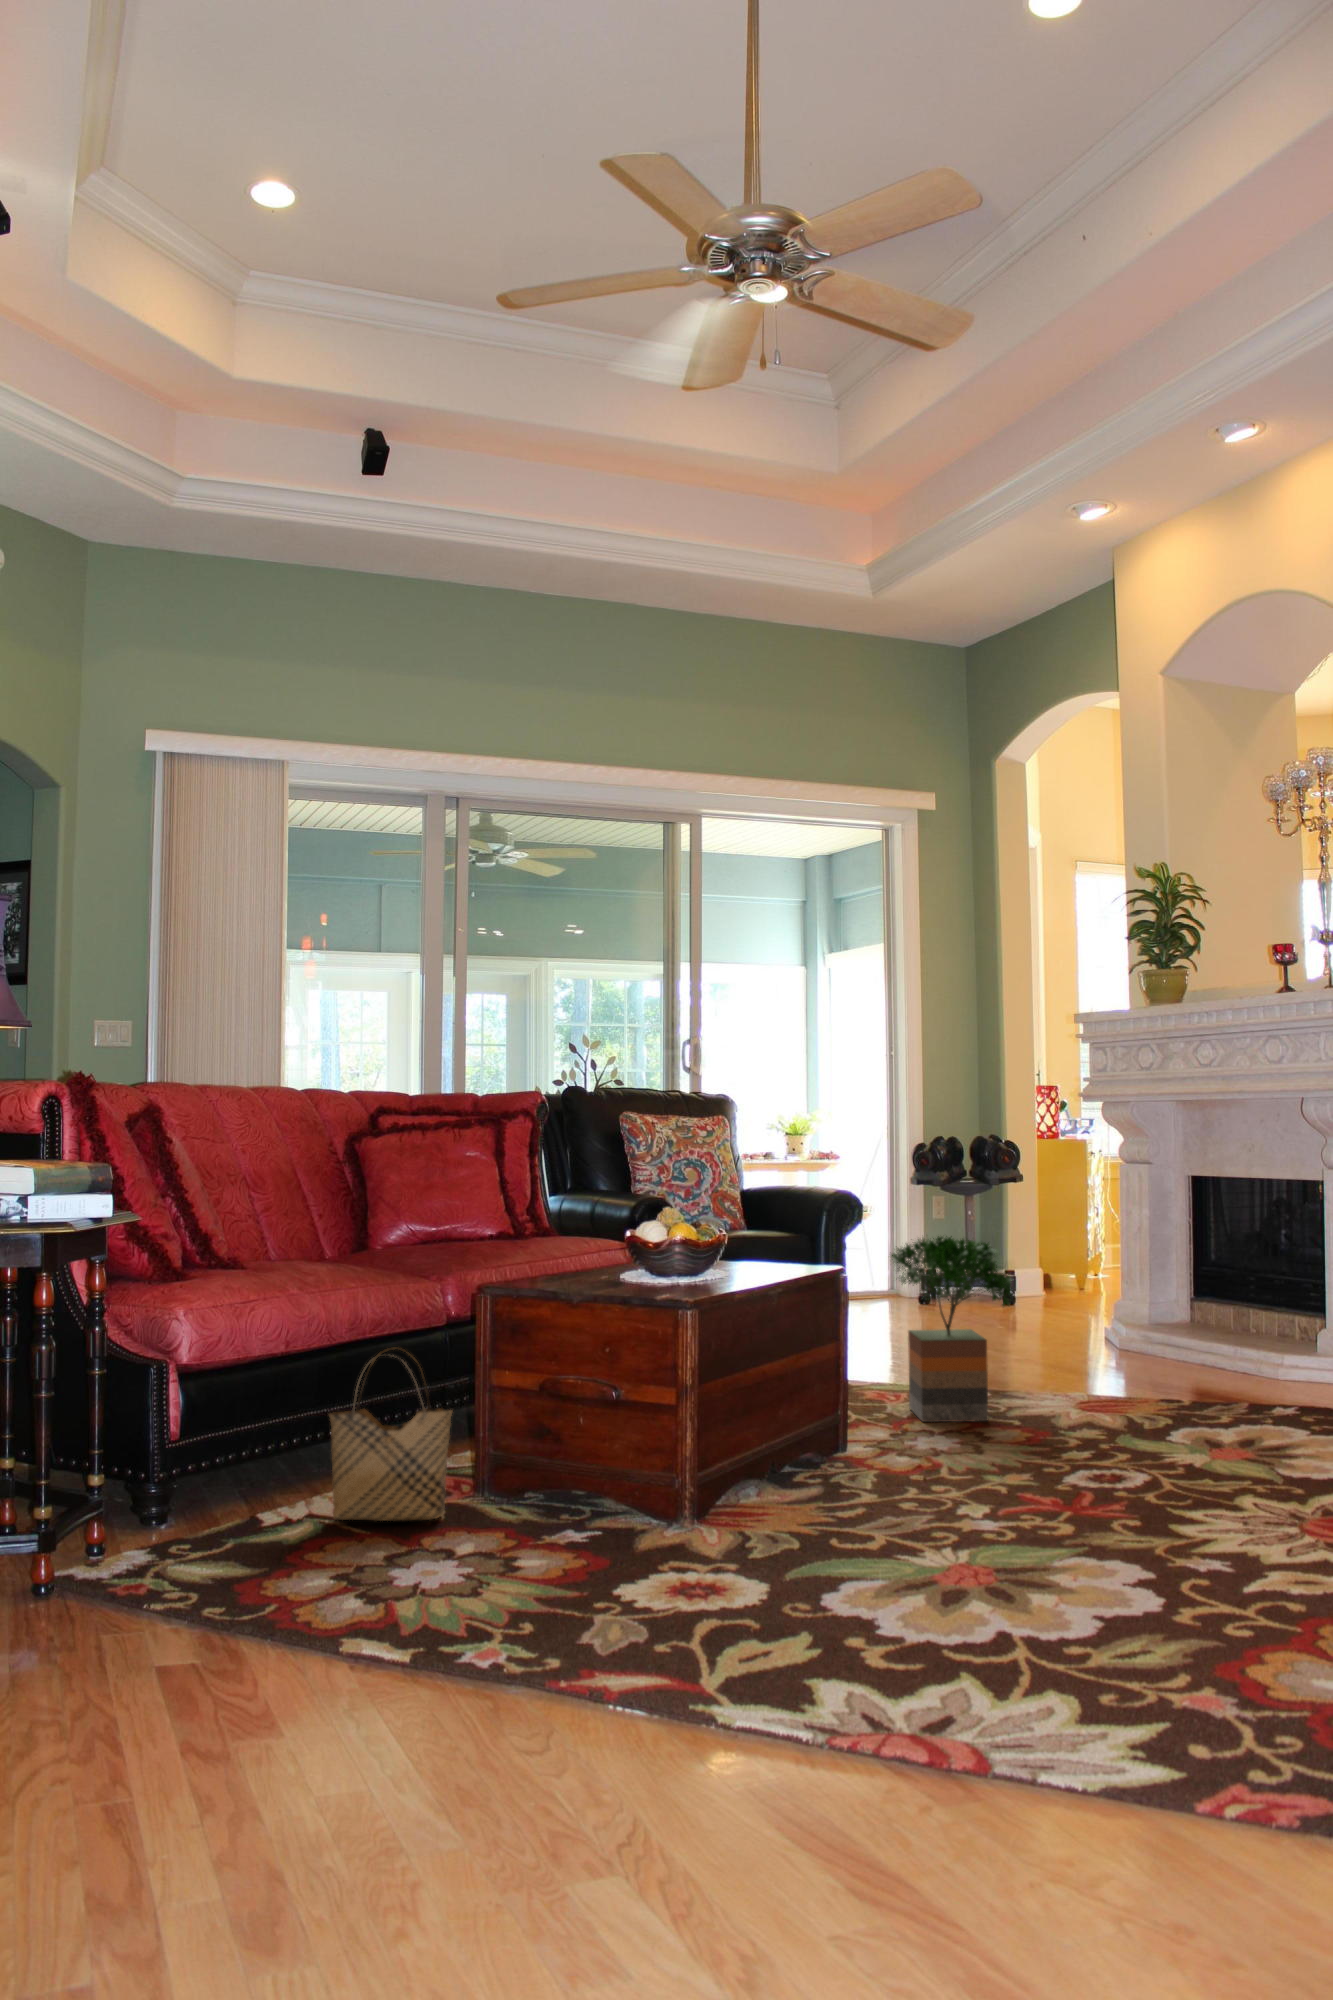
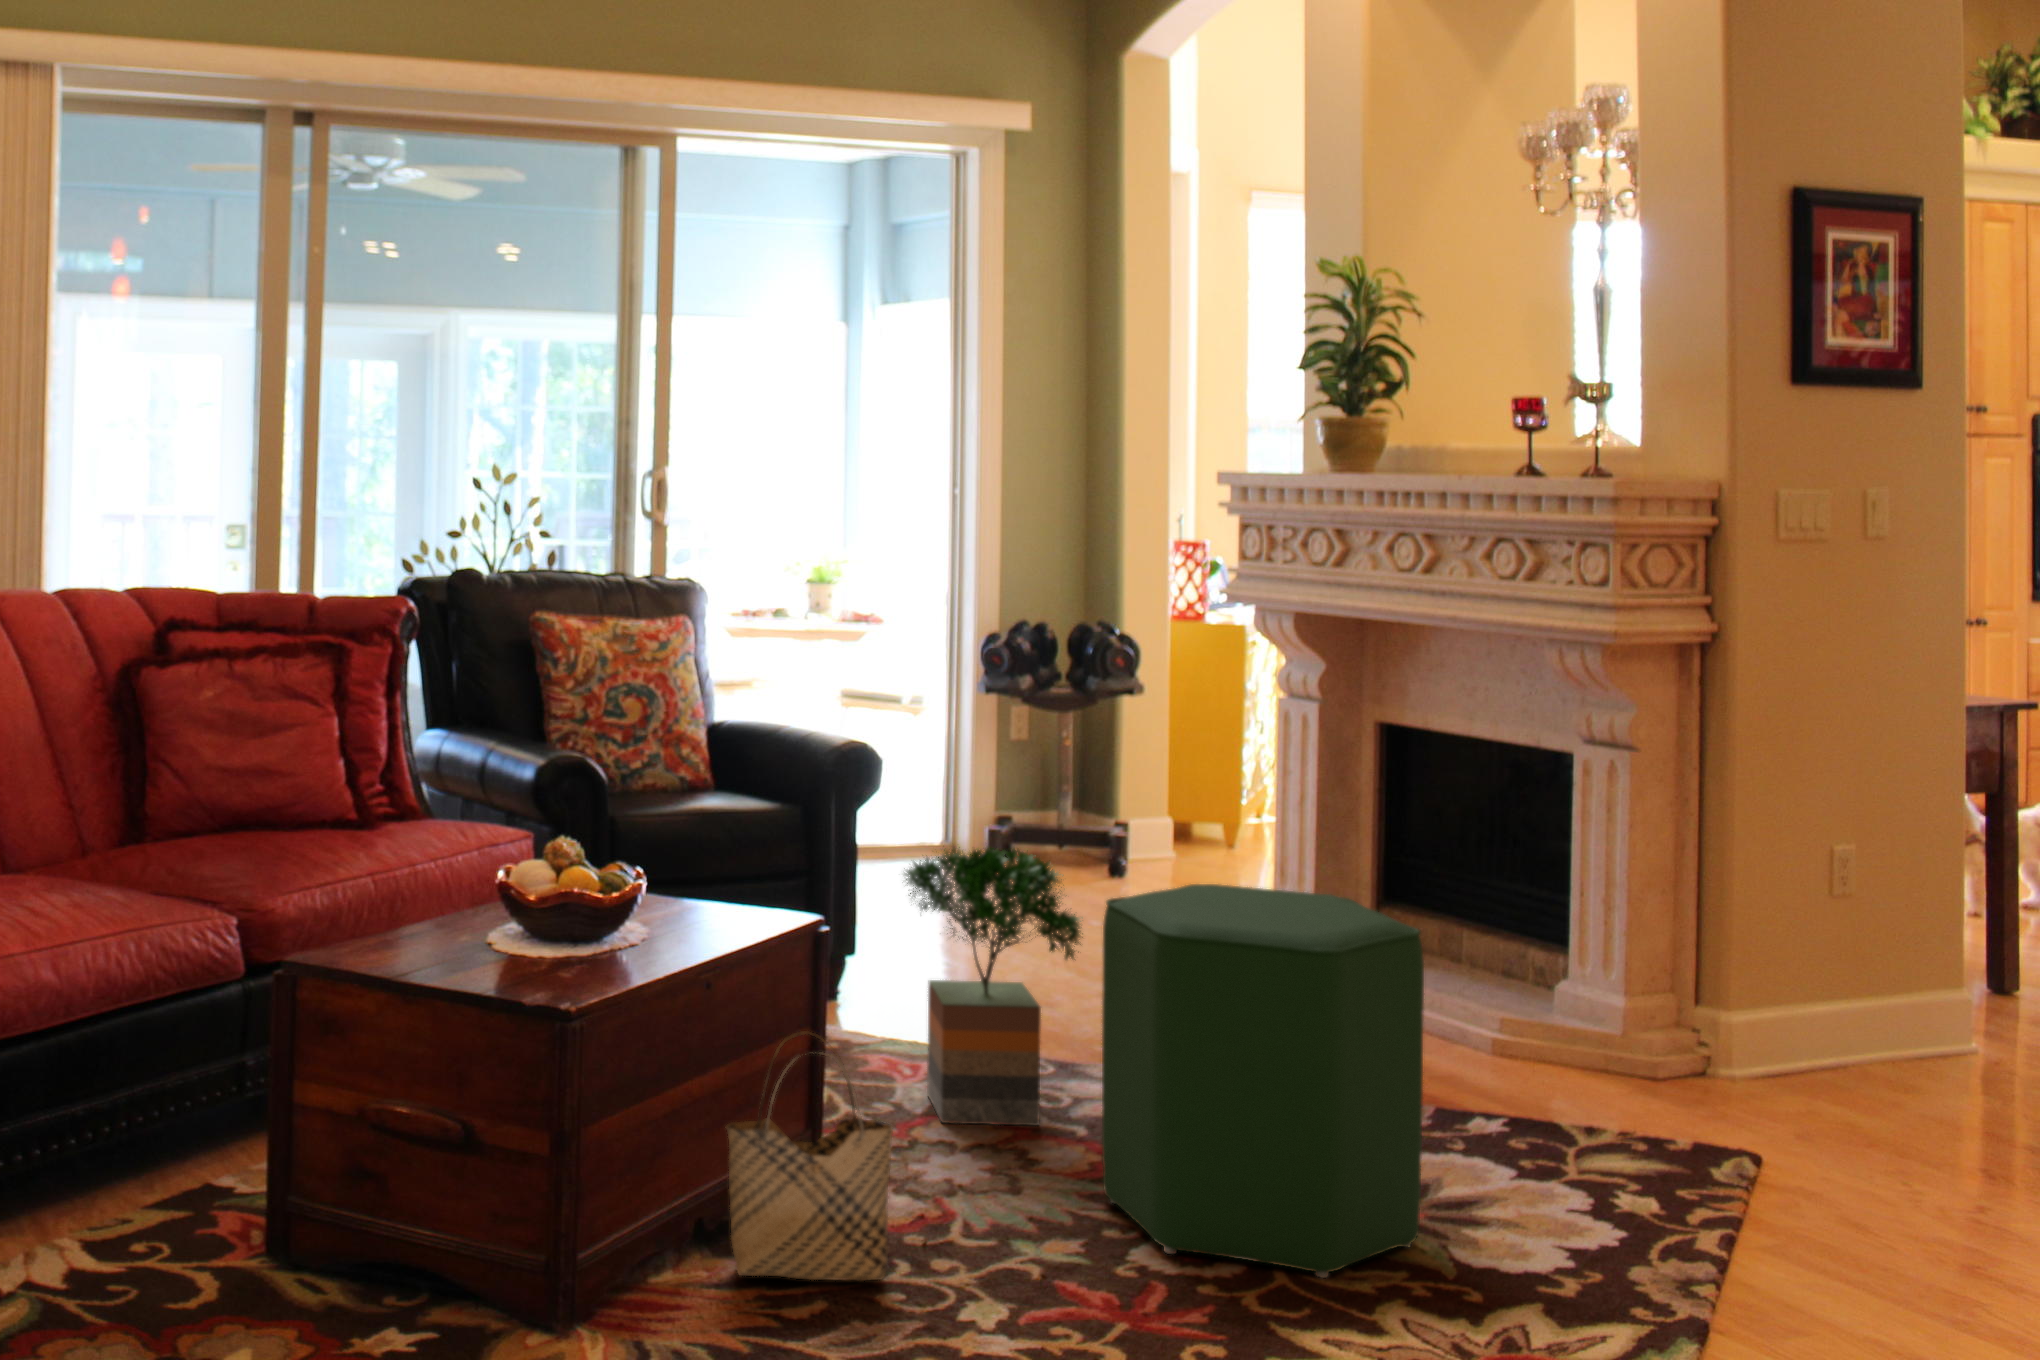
ottoman: none [1035,1243,1253,1487] -> present [1102,884,1424,1278]
woven basket: present [329,1347,452,1521] -> present [726,1031,894,1281]

